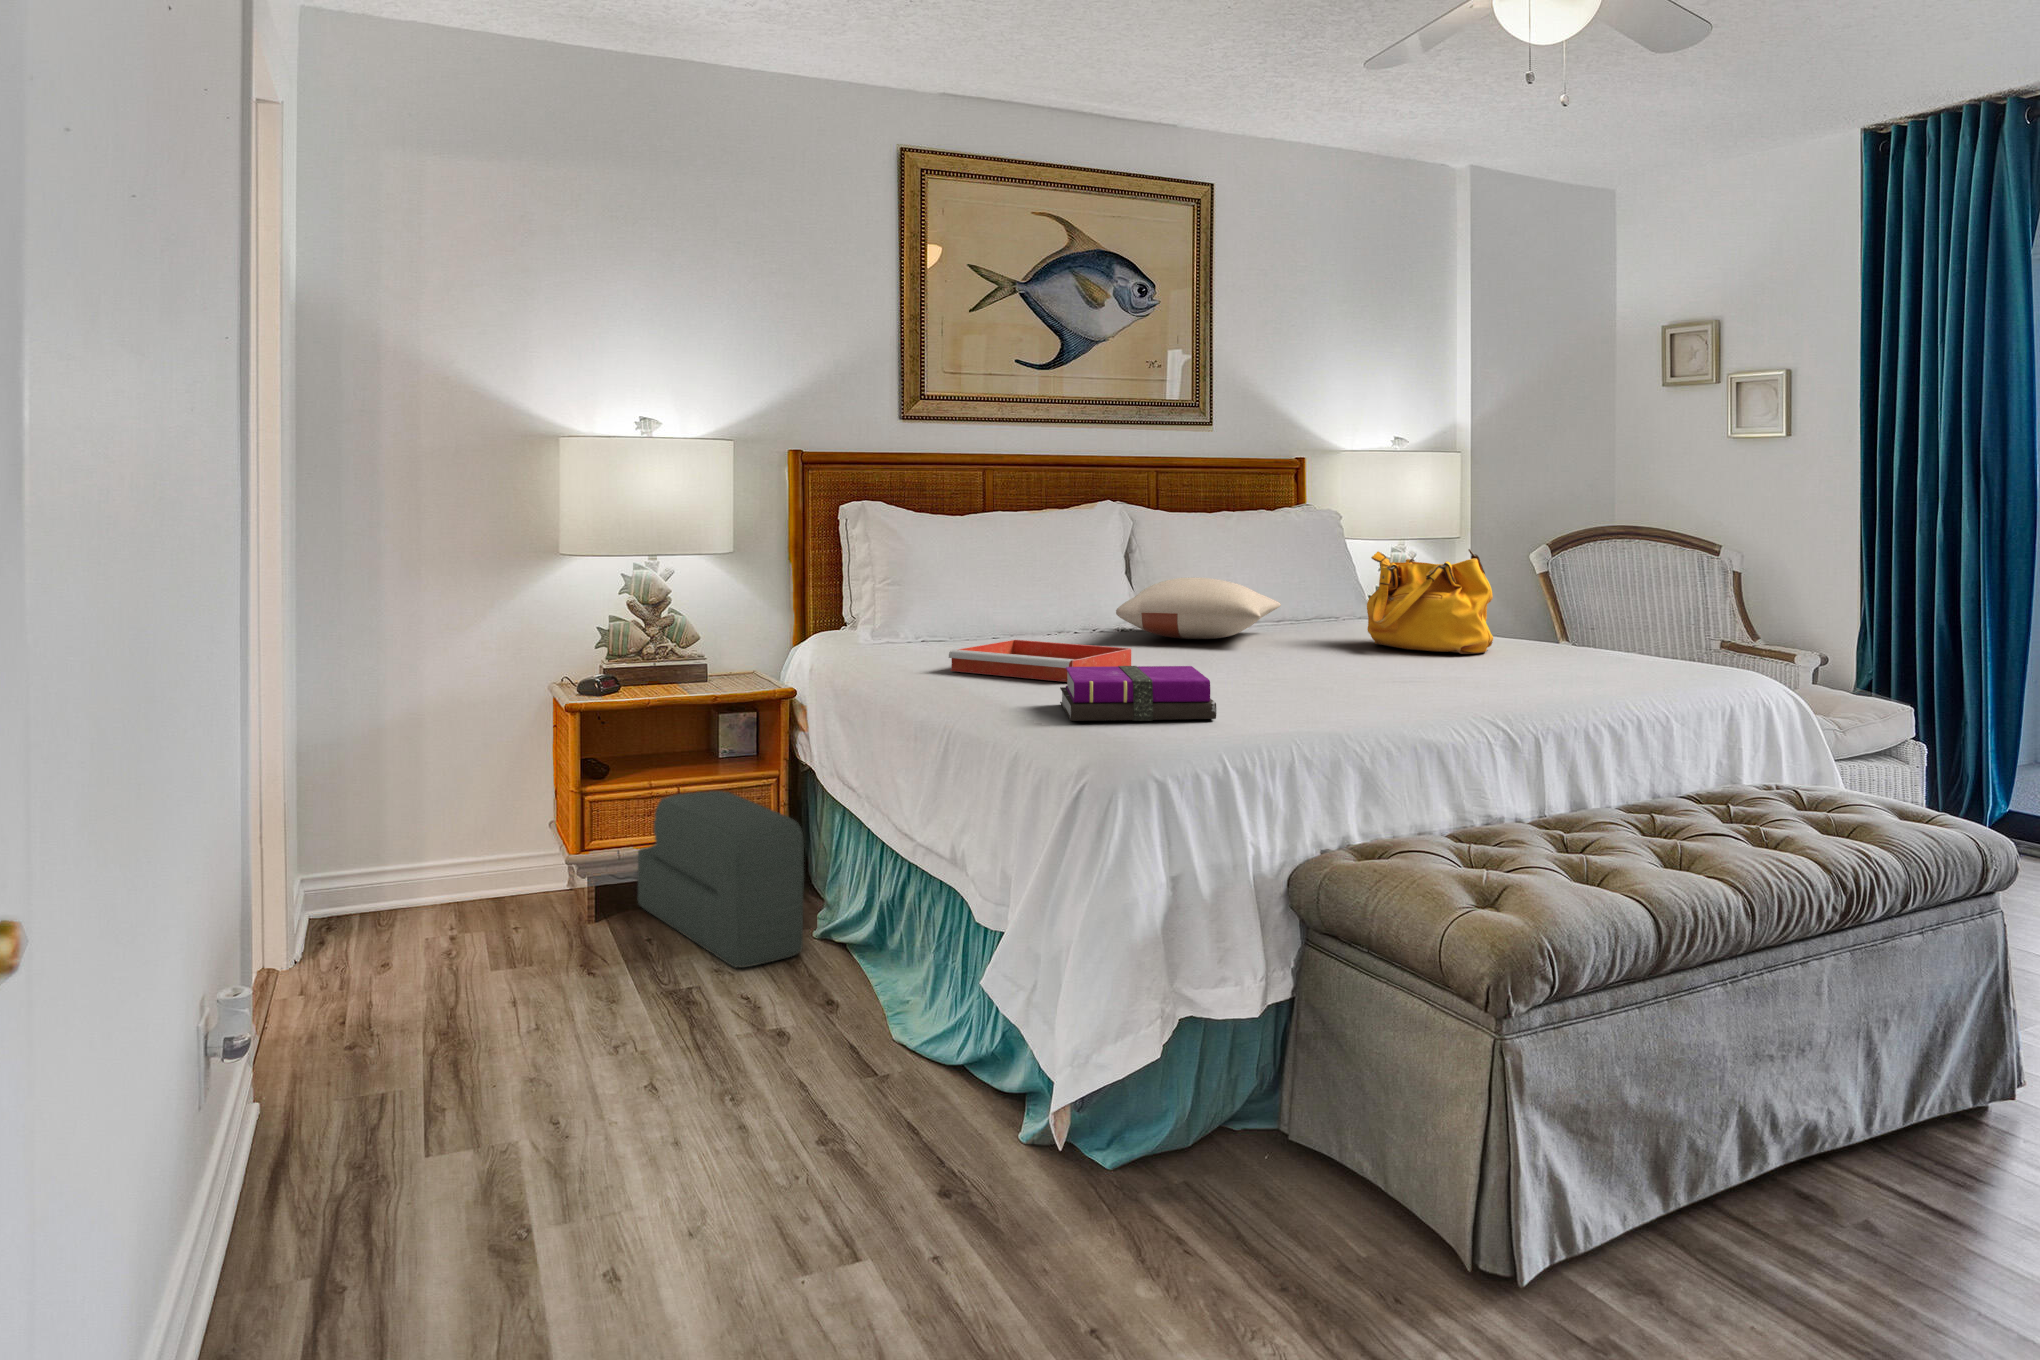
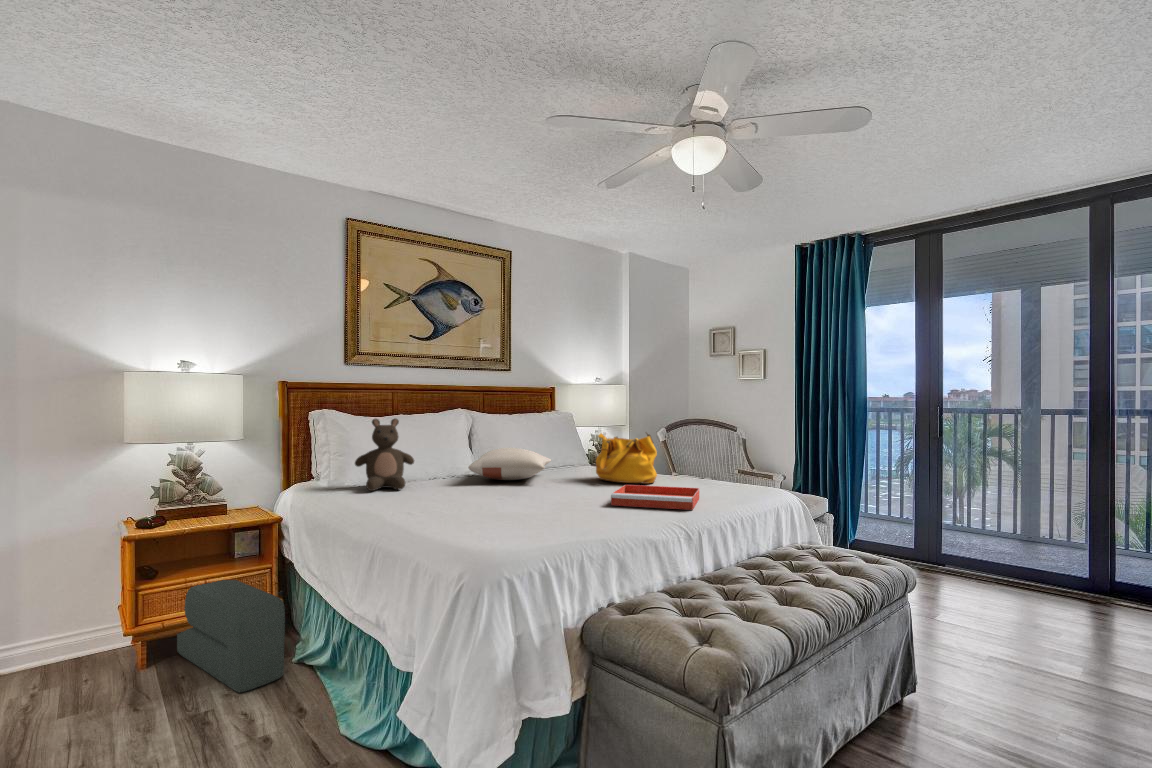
stuffed bear: none [914,518,1018,648] -> present [355,419,414,491]
tray: present [949,640,1131,682] -> present [611,485,699,510]
notebook: present [1060,666,1217,721] -> none [444,502,536,540]

